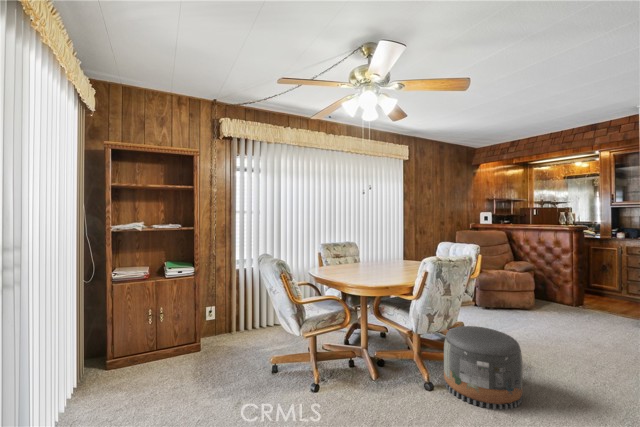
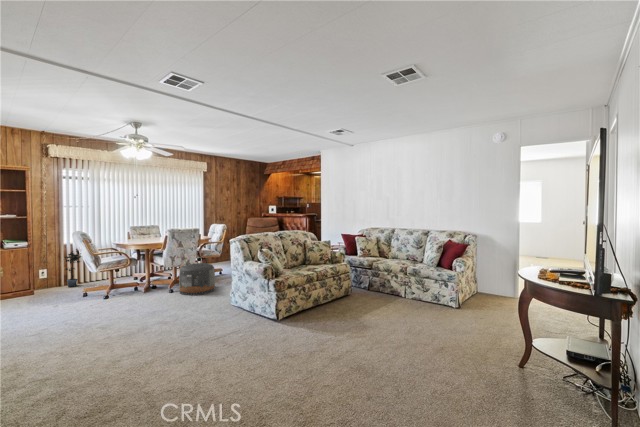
potted plant: none [235,277,262,337] -> present [65,249,81,287]

